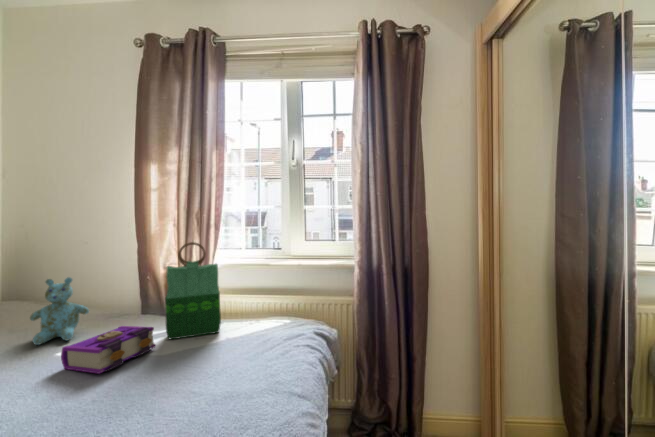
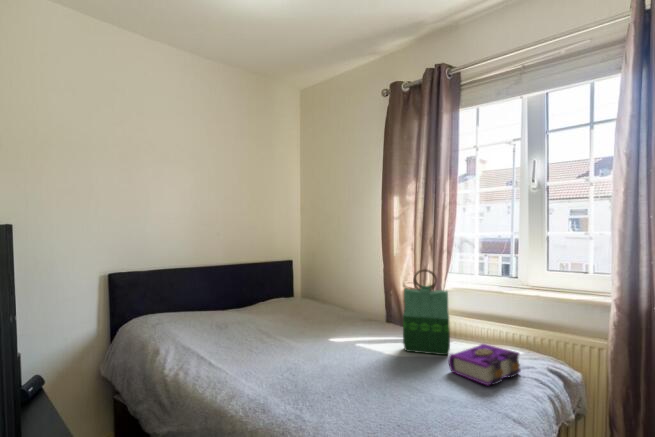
stuffed bear: present [30,277,89,345] -> none [316,286,350,334]
book: present [61,326,155,374] -> present [448,344,521,385]

